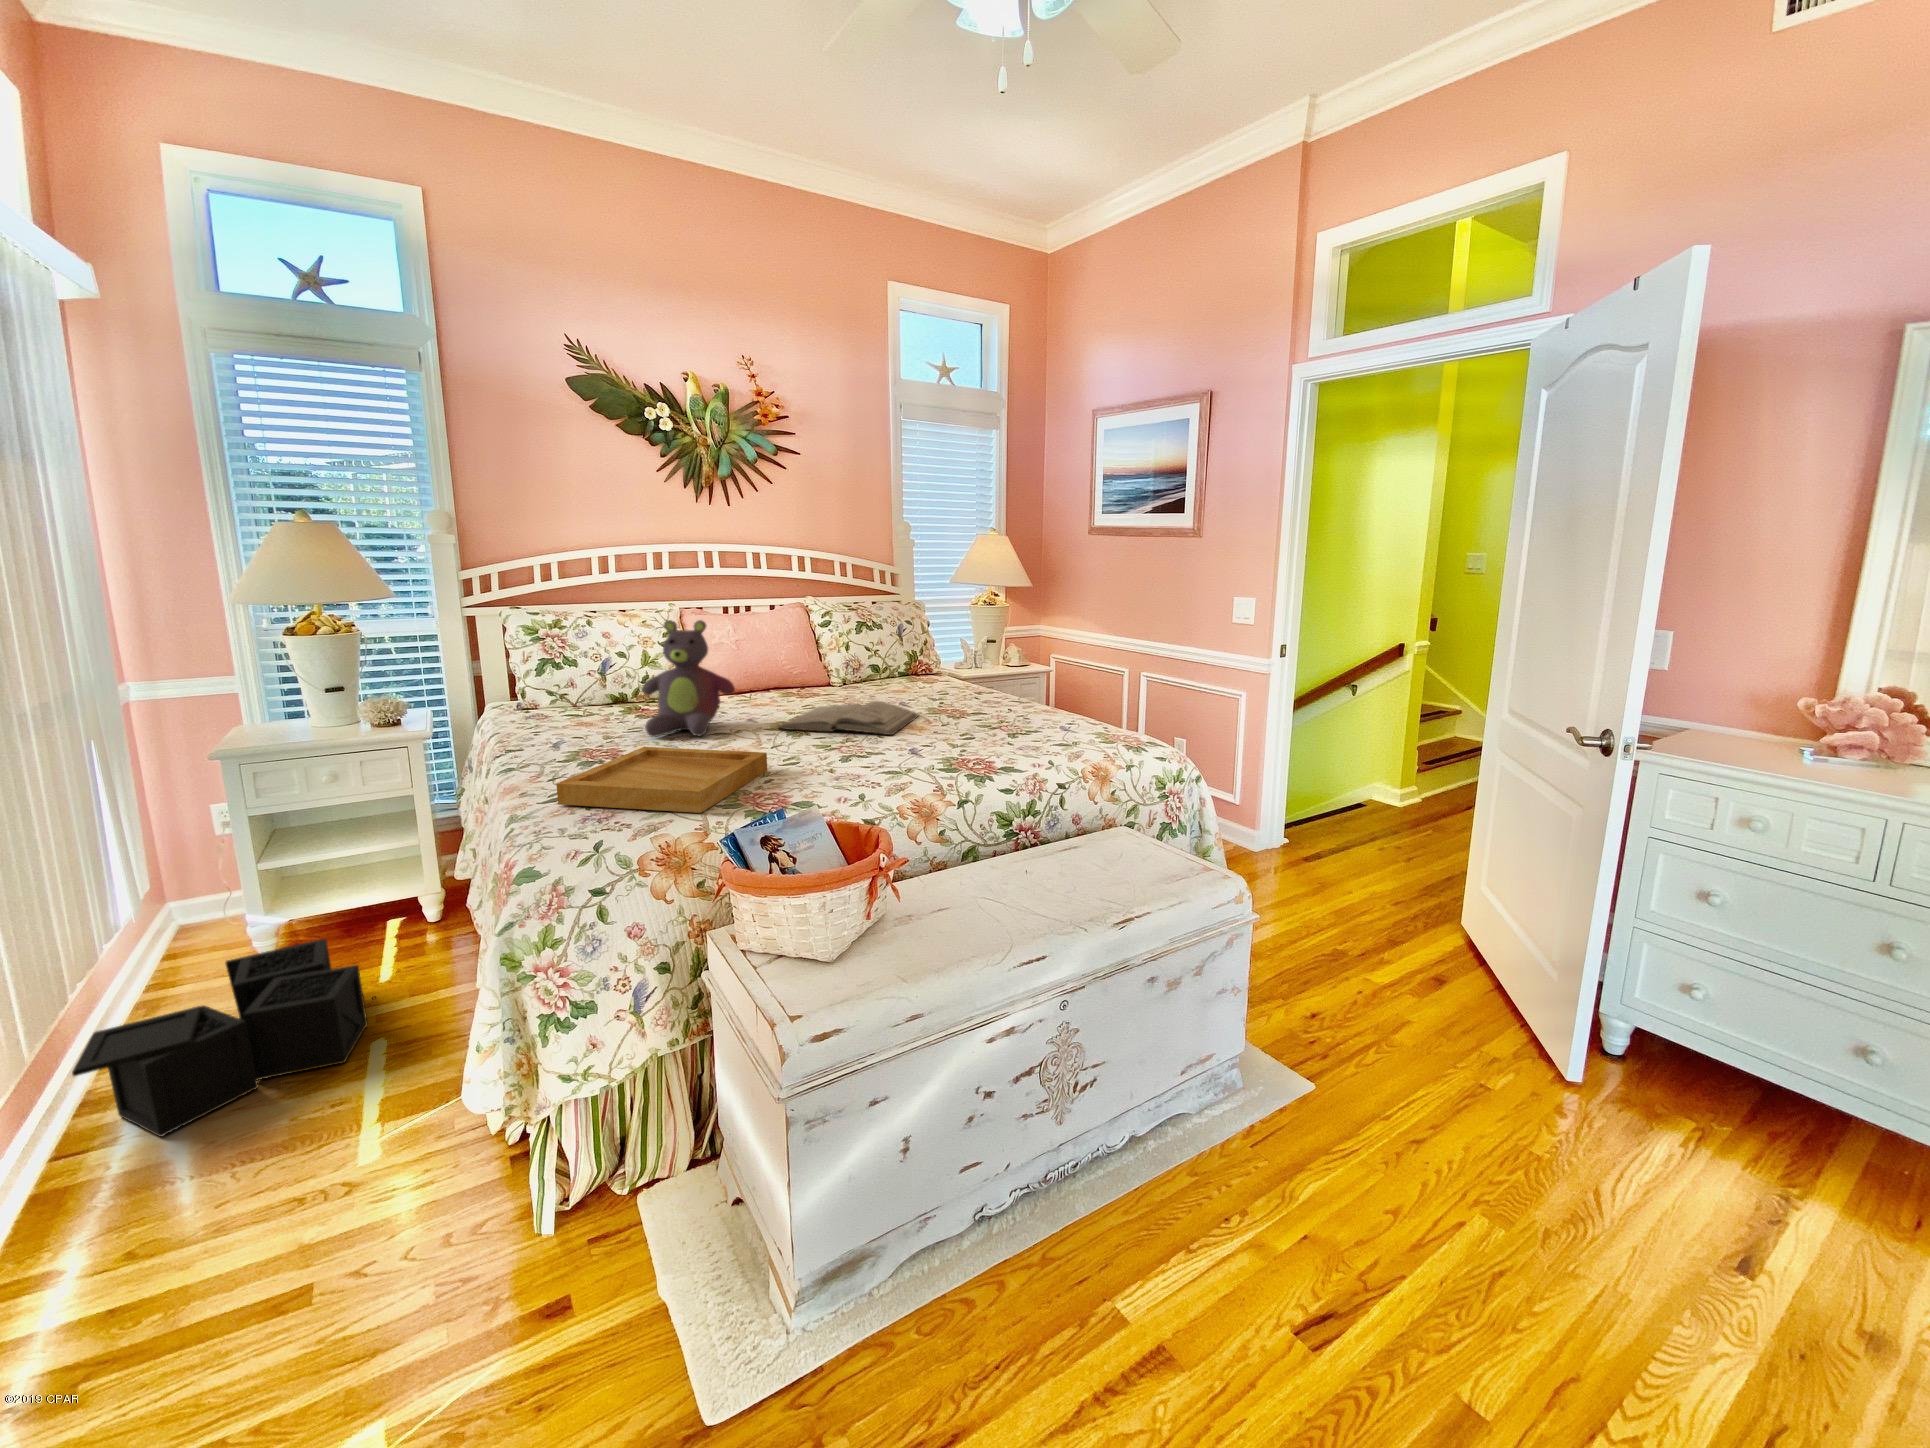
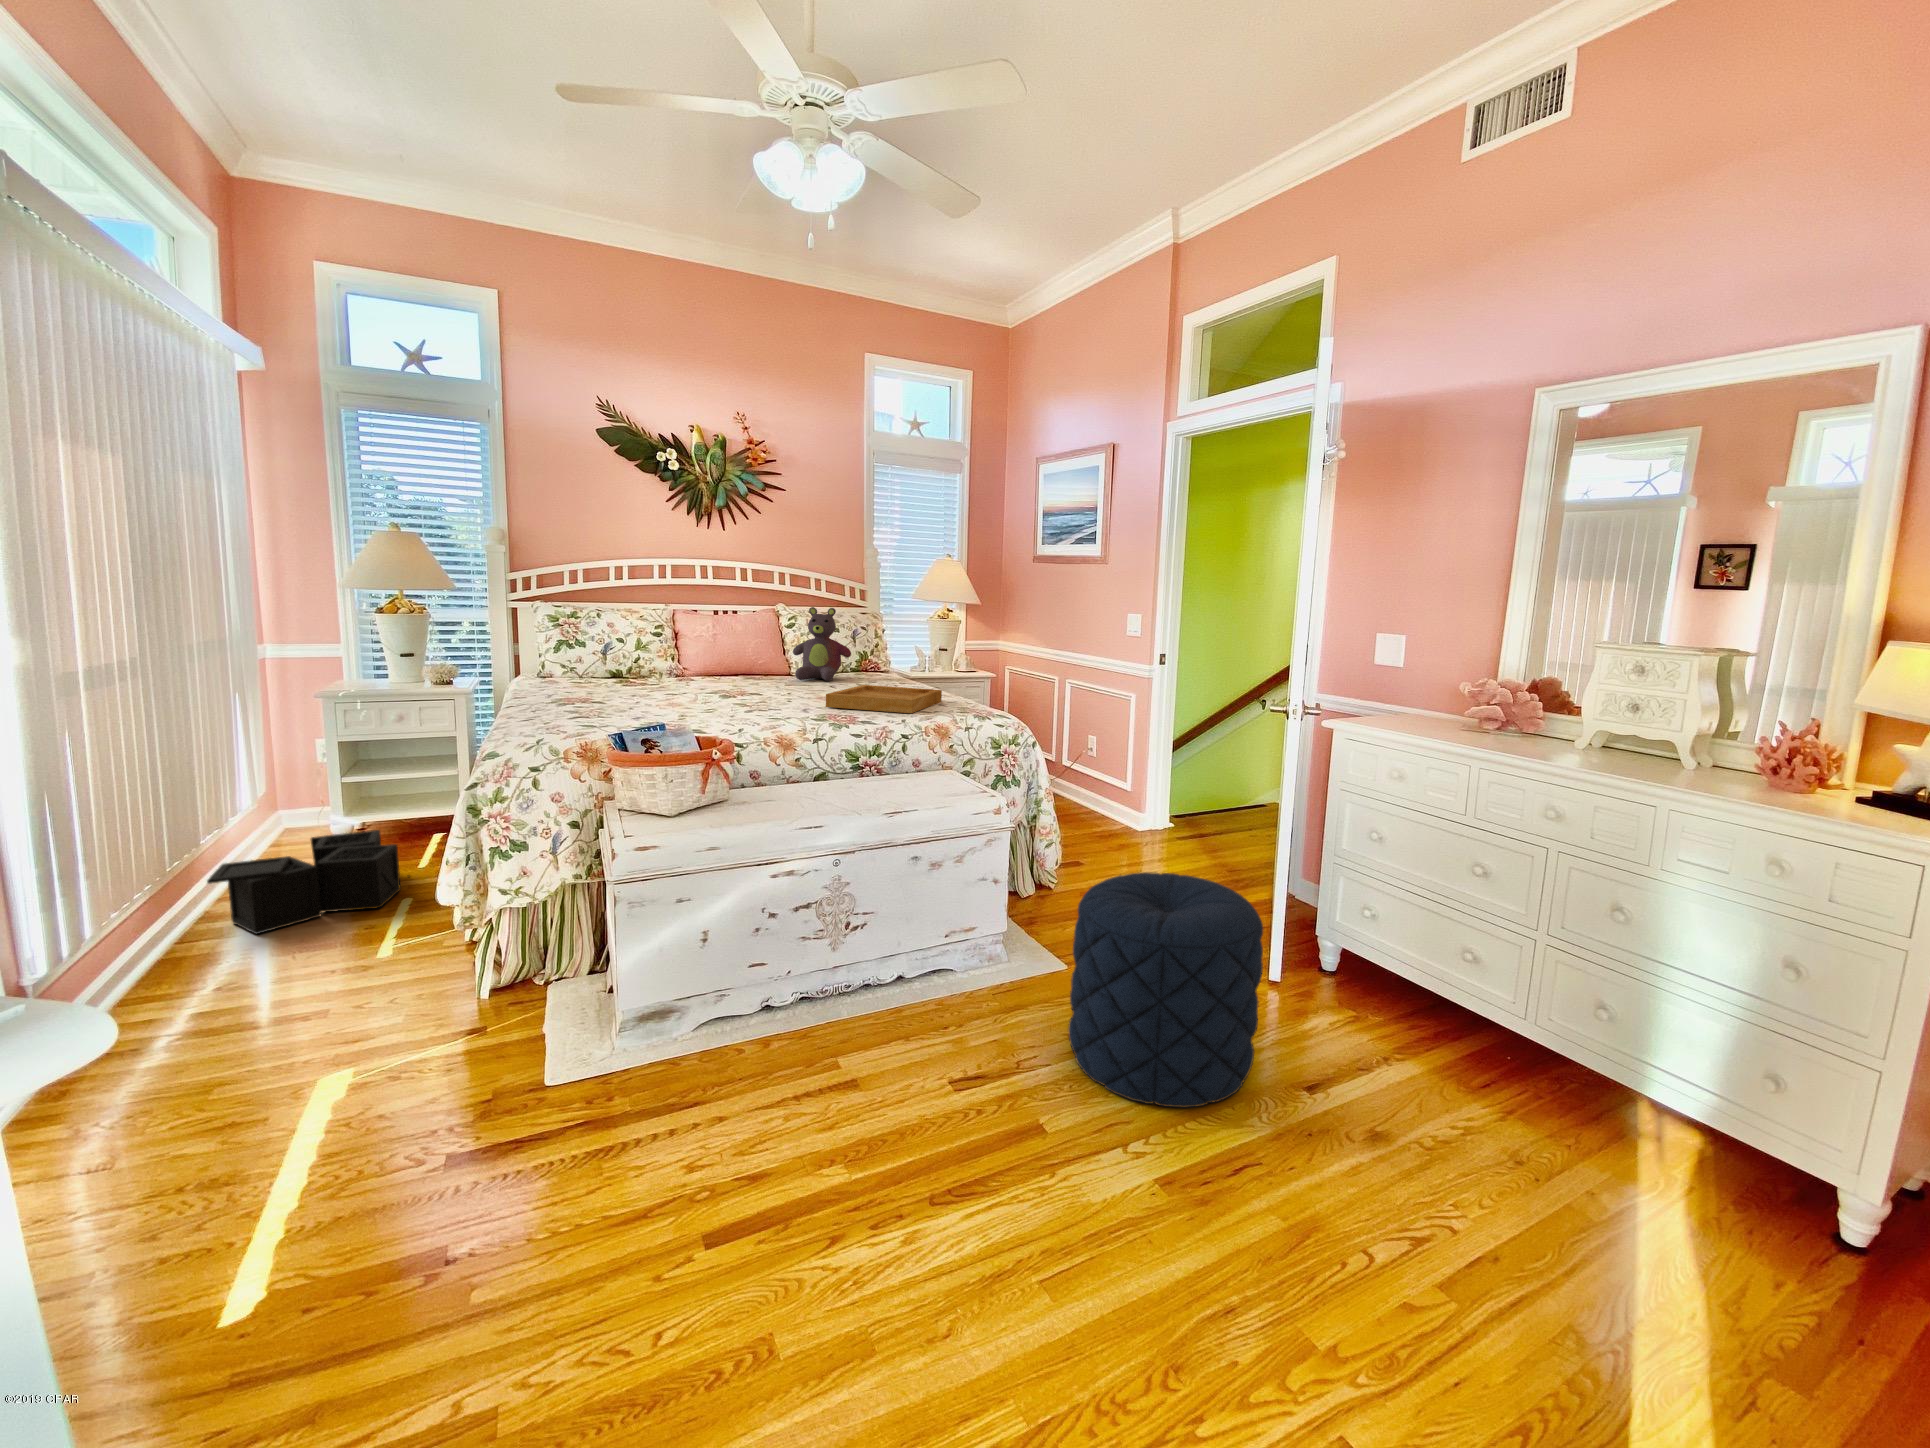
stuffed bear: present [642,620,735,737] -> present [793,607,851,681]
book: present [779,701,918,735] -> none [716,680,834,701]
tray: present [556,747,767,813] -> present [826,685,942,713]
pouf: none [1387,978,1710,1342] -> present [1068,872,1263,1107]

